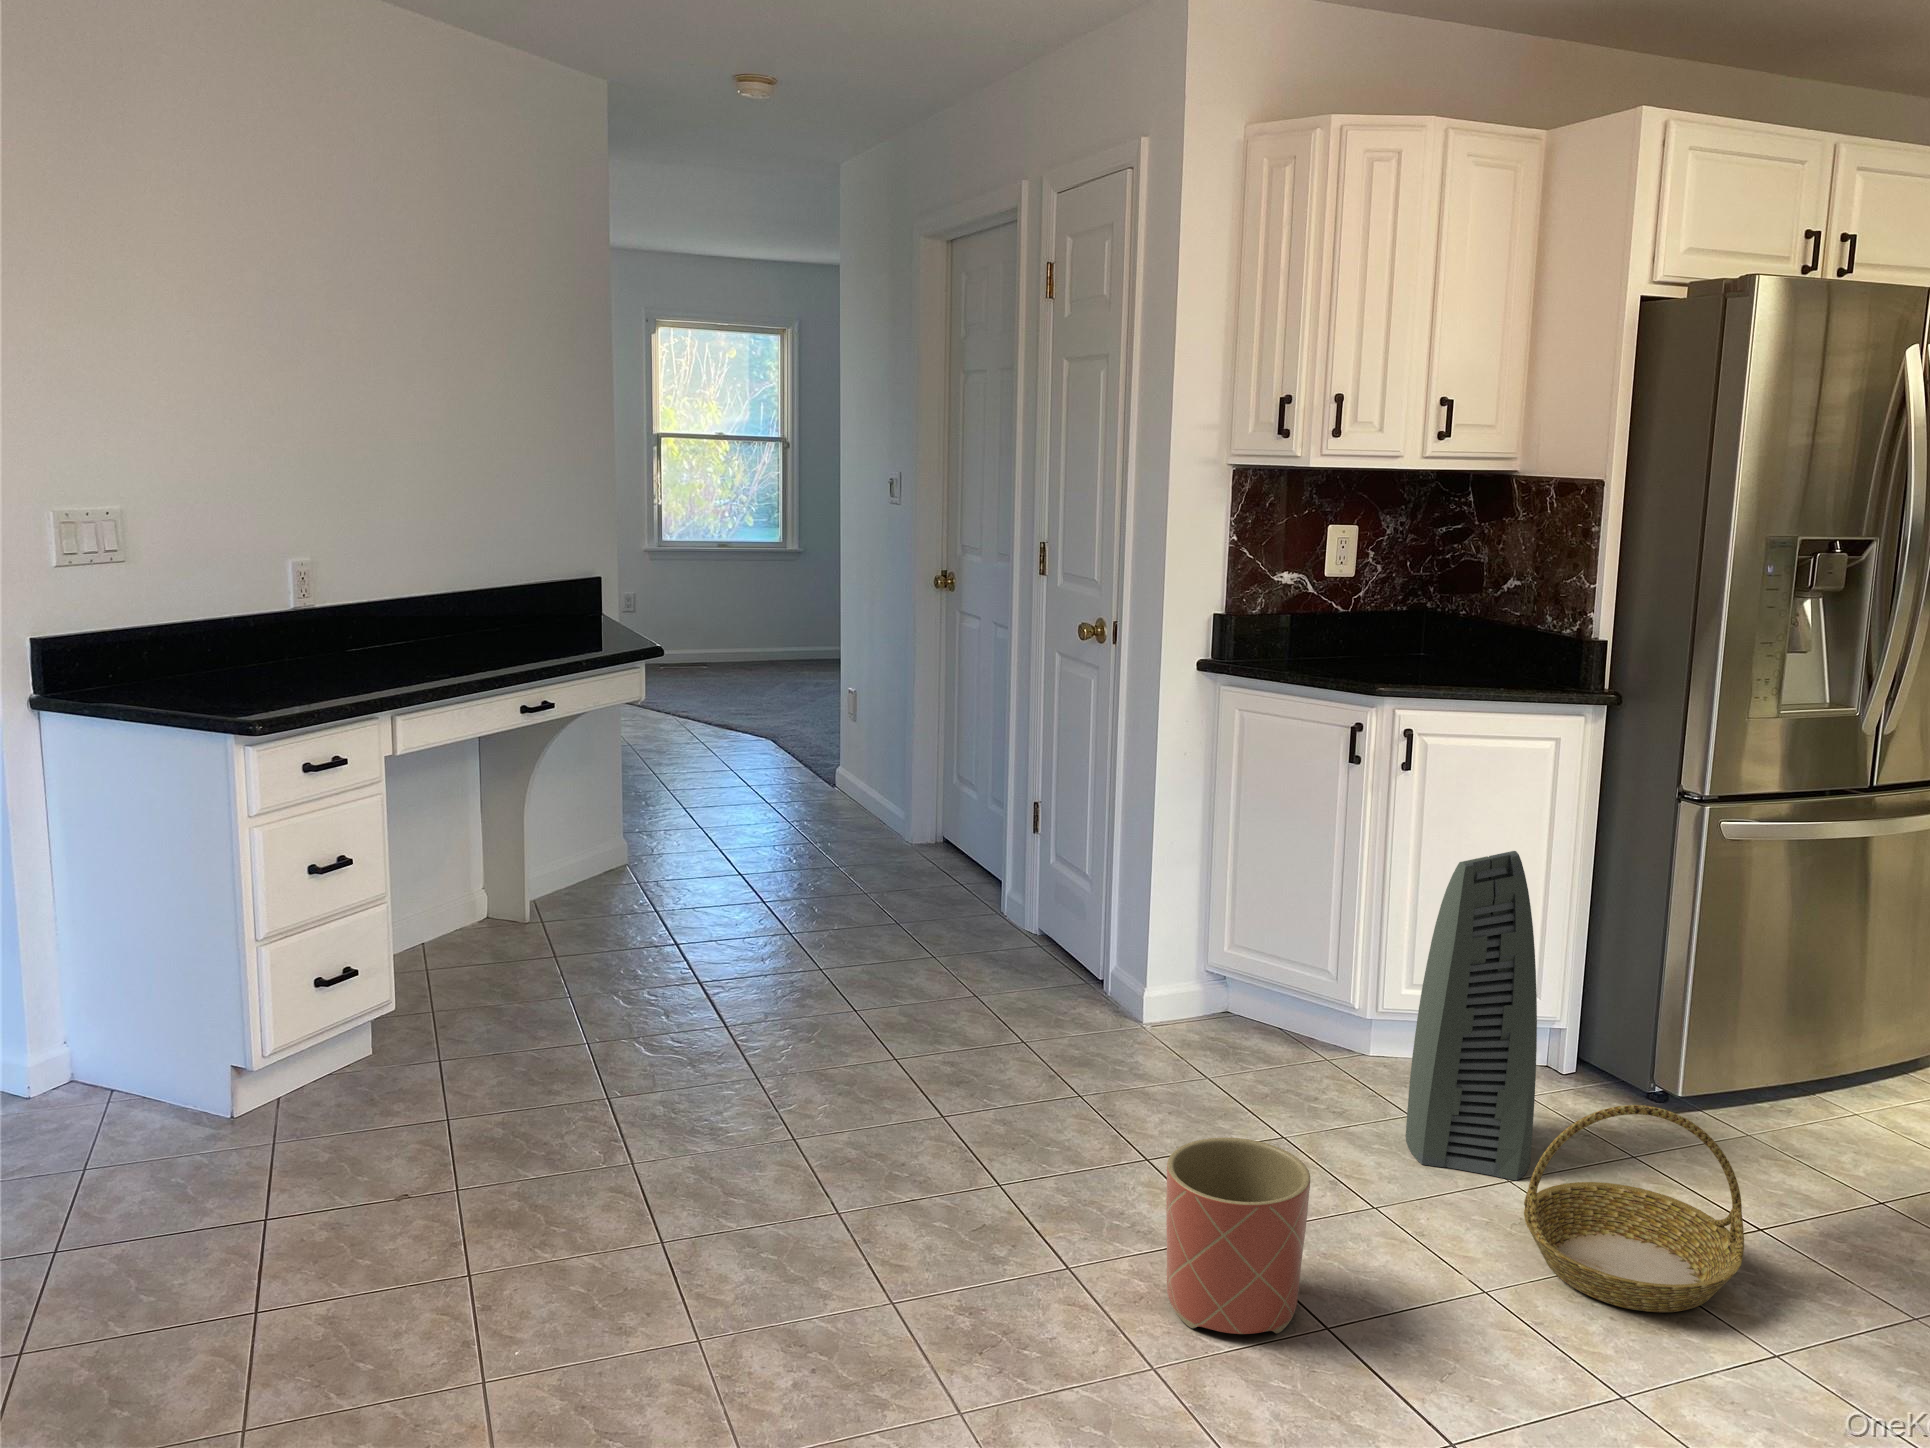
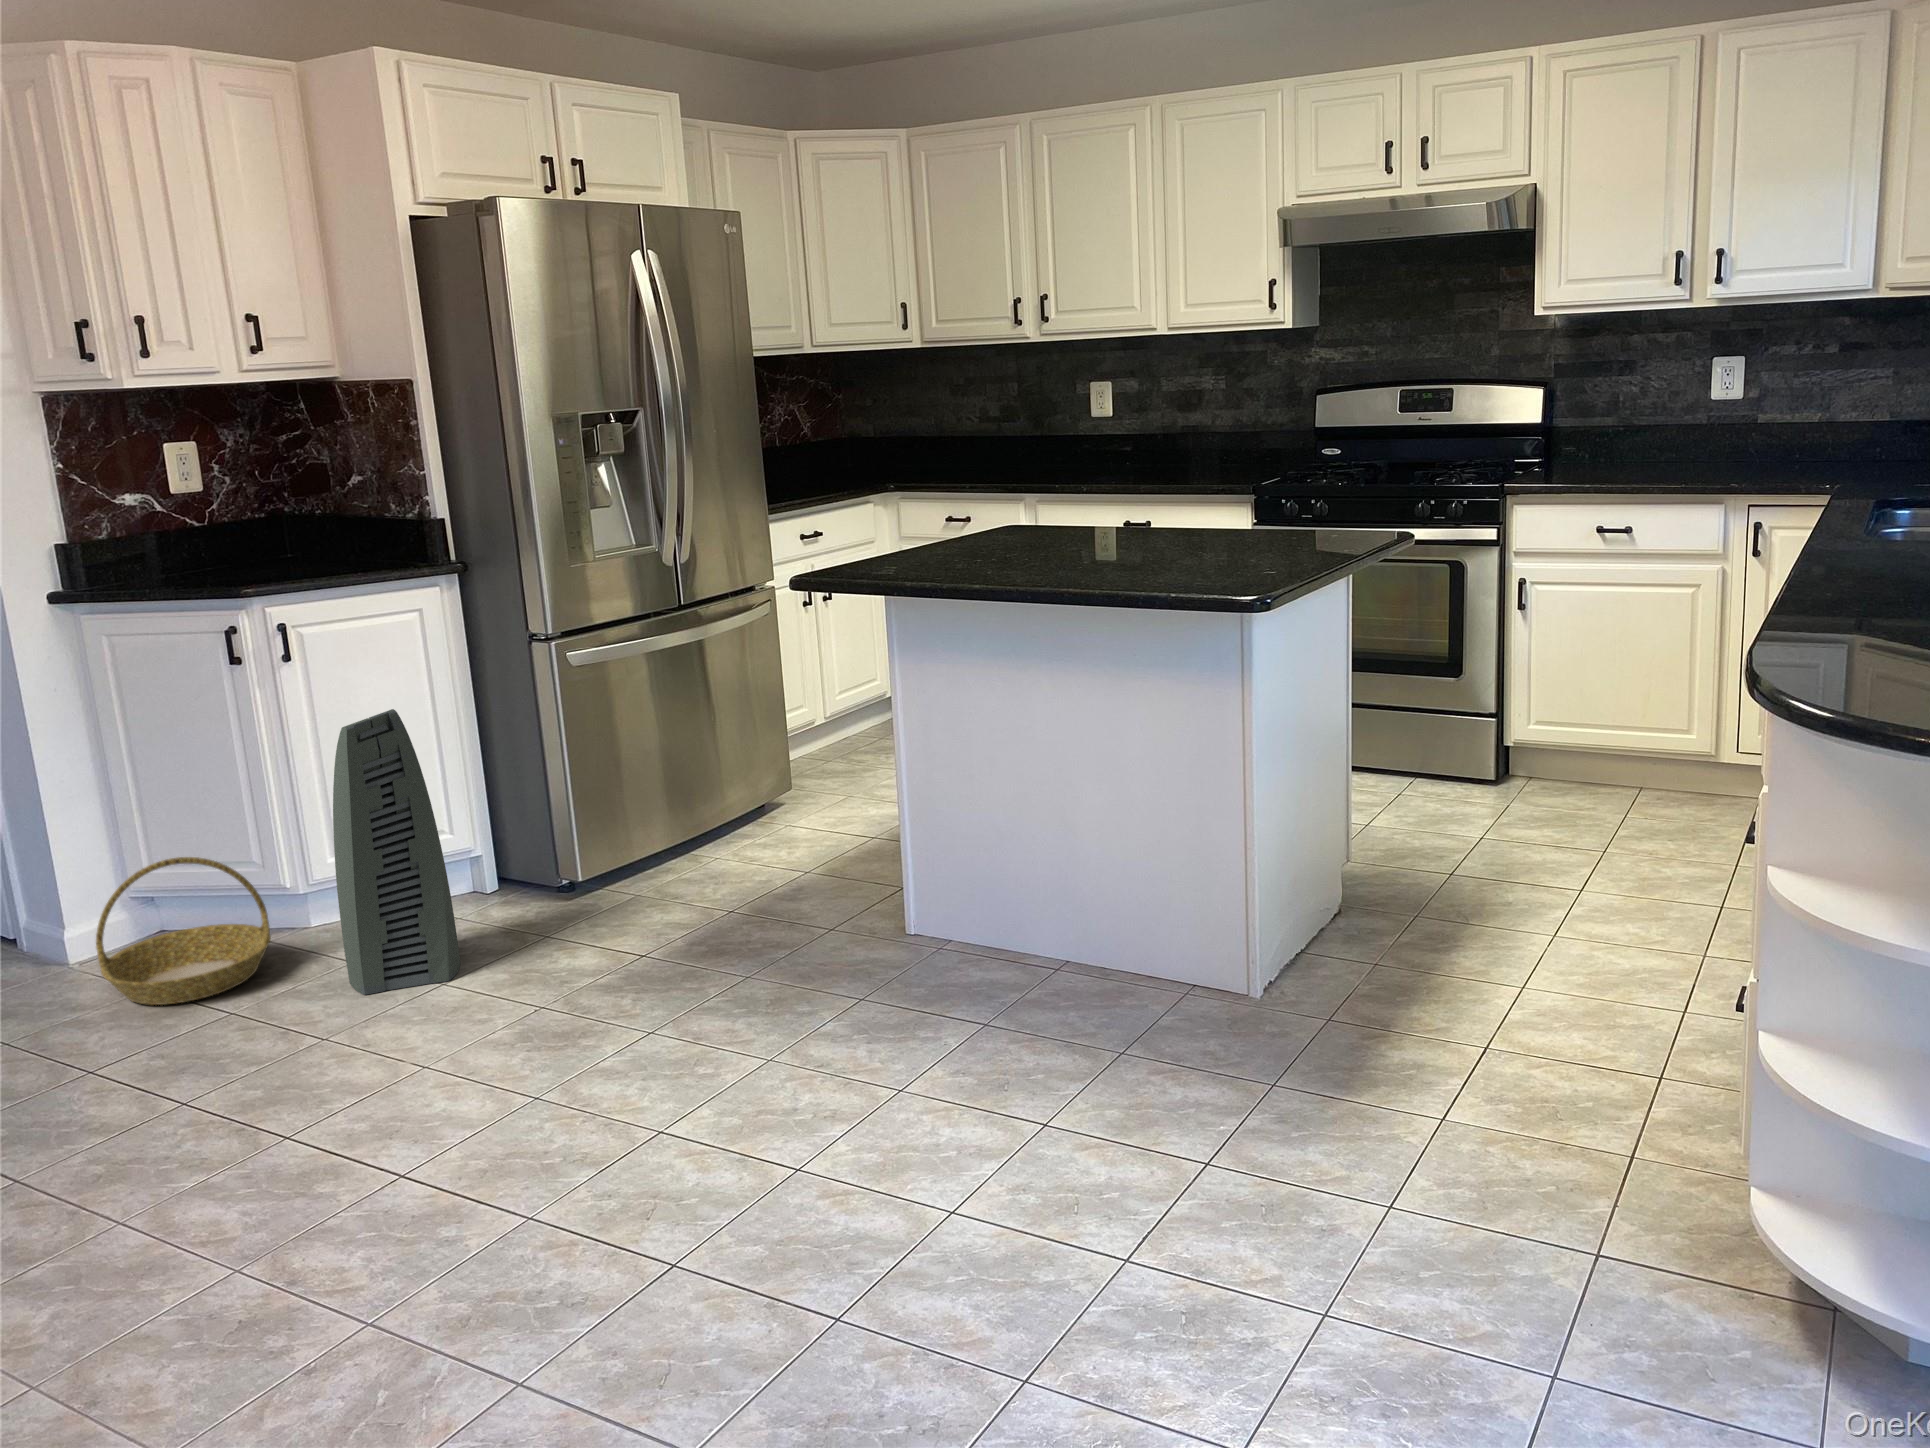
basket: present [1524,1105,1744,1312] -> present [96,857,271,1005]
planter: present [1166,1137,1310,1334] -> none [96,1005,253,1182]

